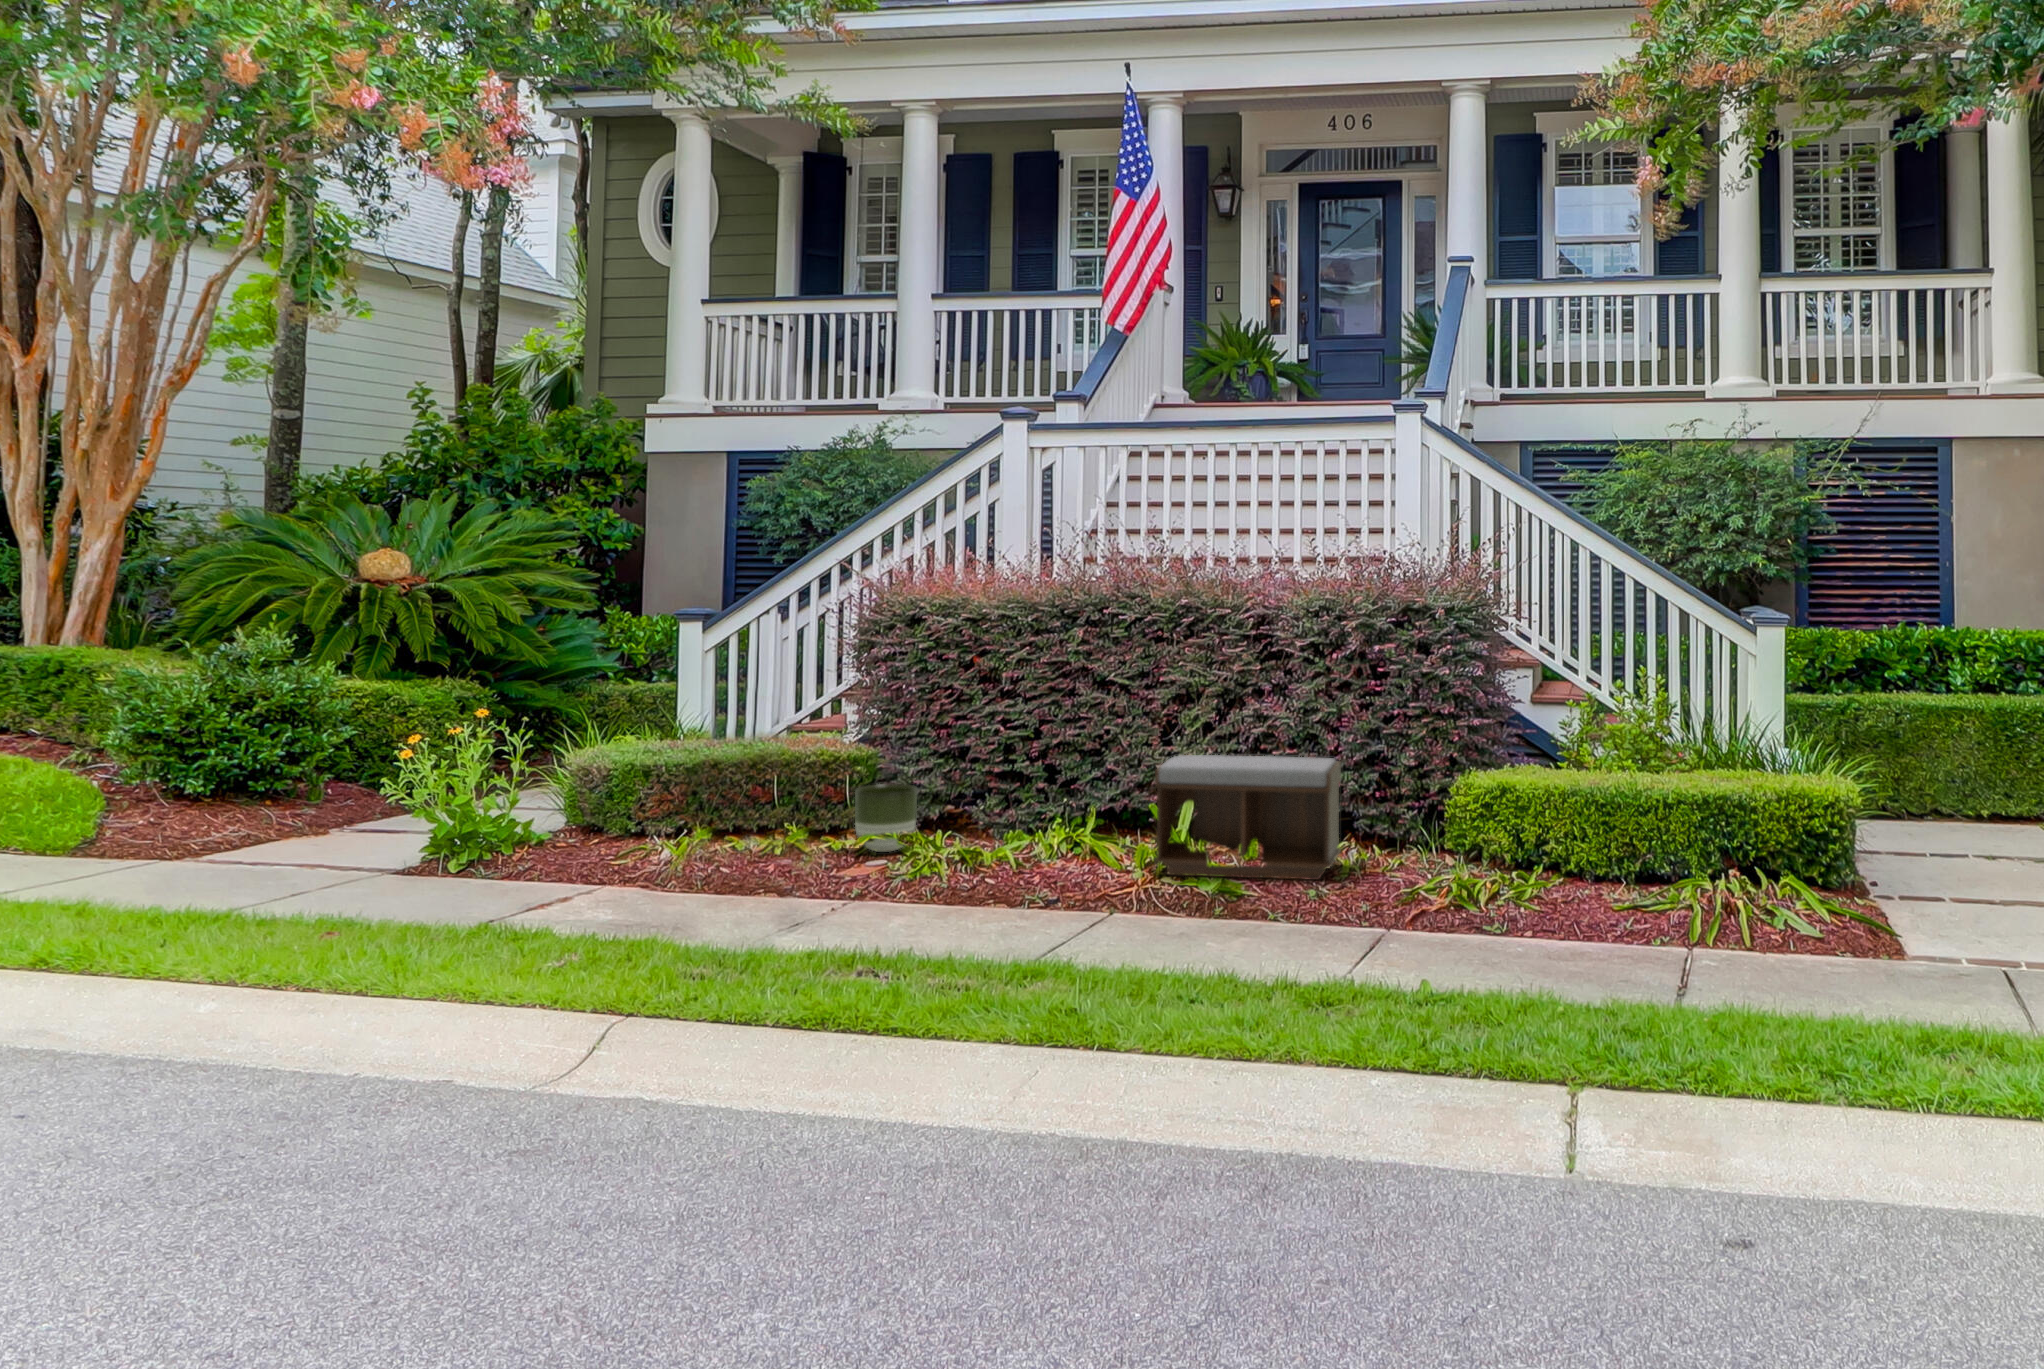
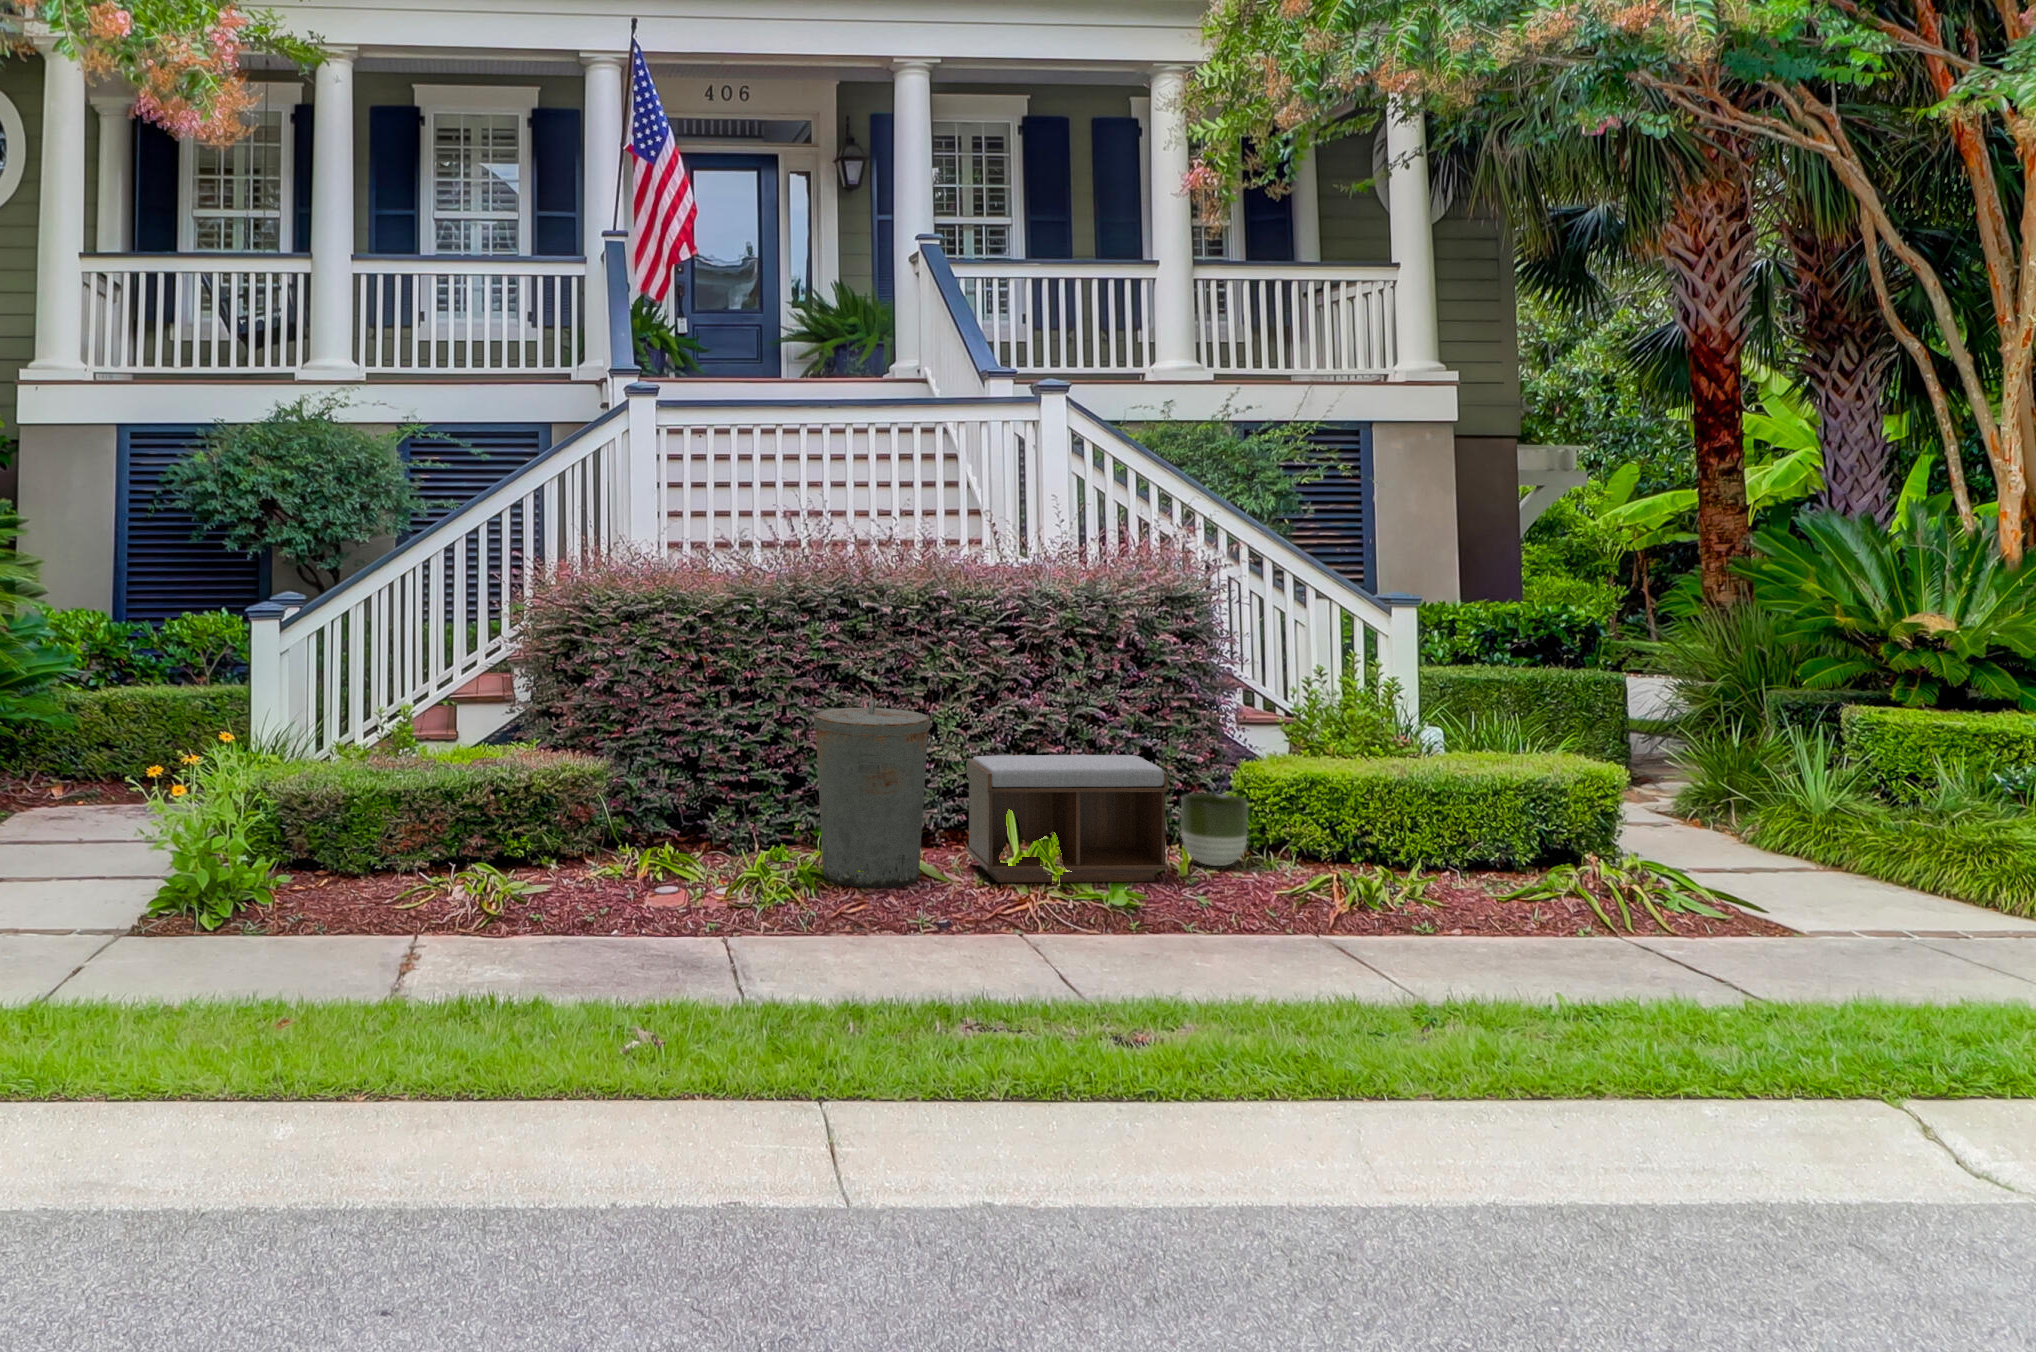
trash can: none [1007,699,1116,875] -> present [814,700,930,888]
planter: present [855,784,917,852] -> present [1181,793,1248,866]

